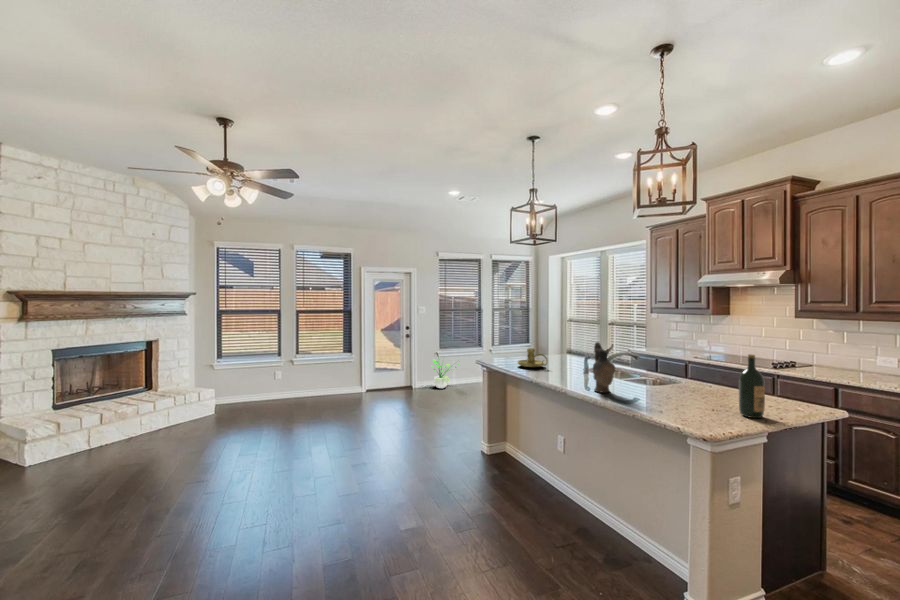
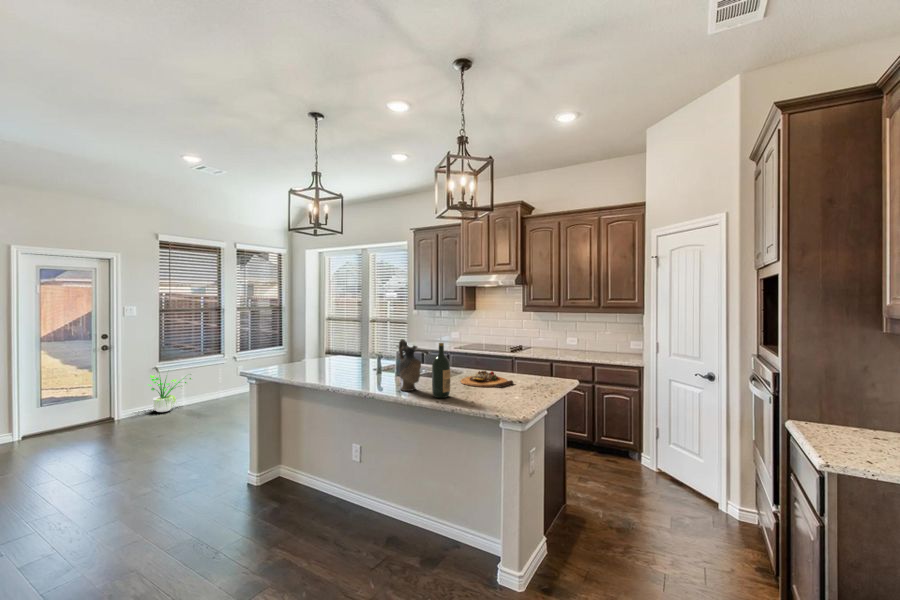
candle holder: present [517,348,548,367] -> none [298,351,335,373]
wine bottle: present [739,354,765,418] -> present [432,343,450,398]
cutting board: none [666,382,733,403] -> present [461,371,513,388]

